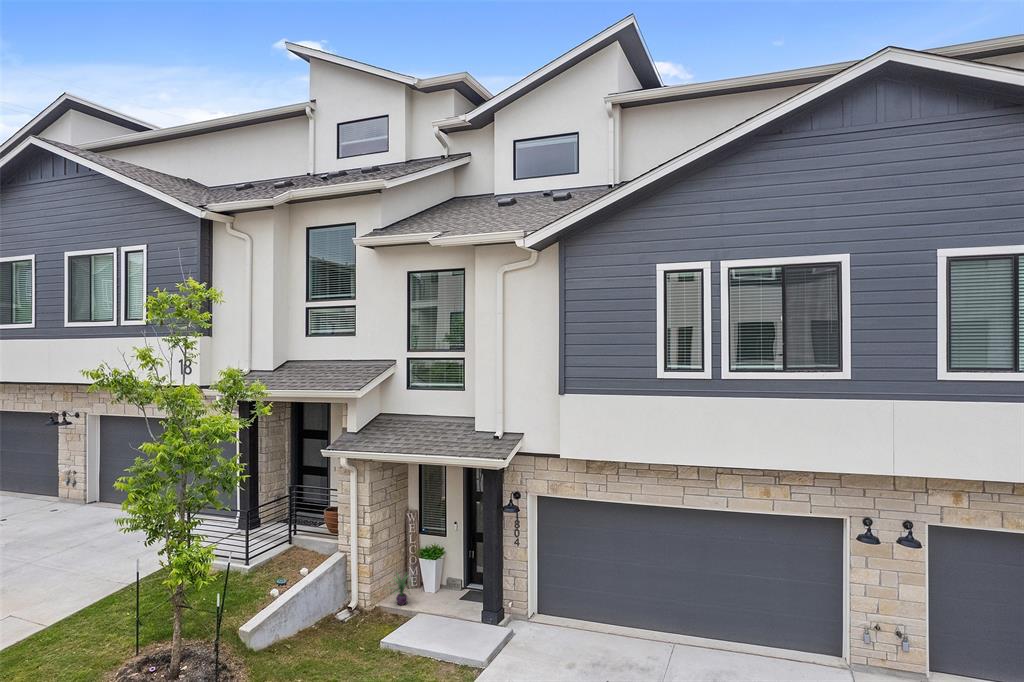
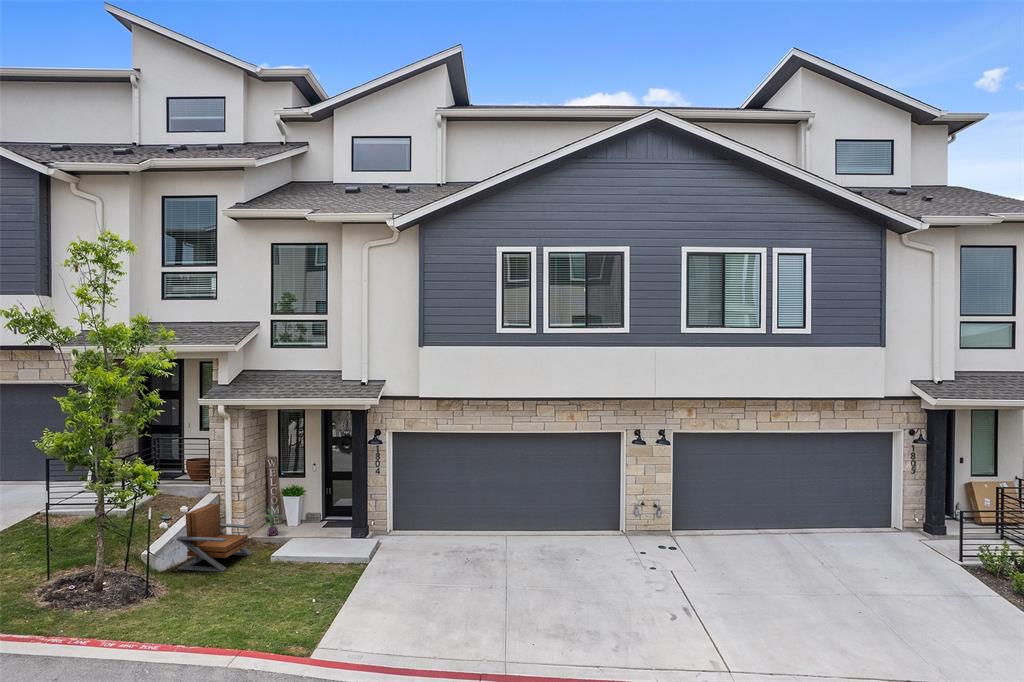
lounge chair: none [279,572,368,665] -> present [177,503,252,572]

